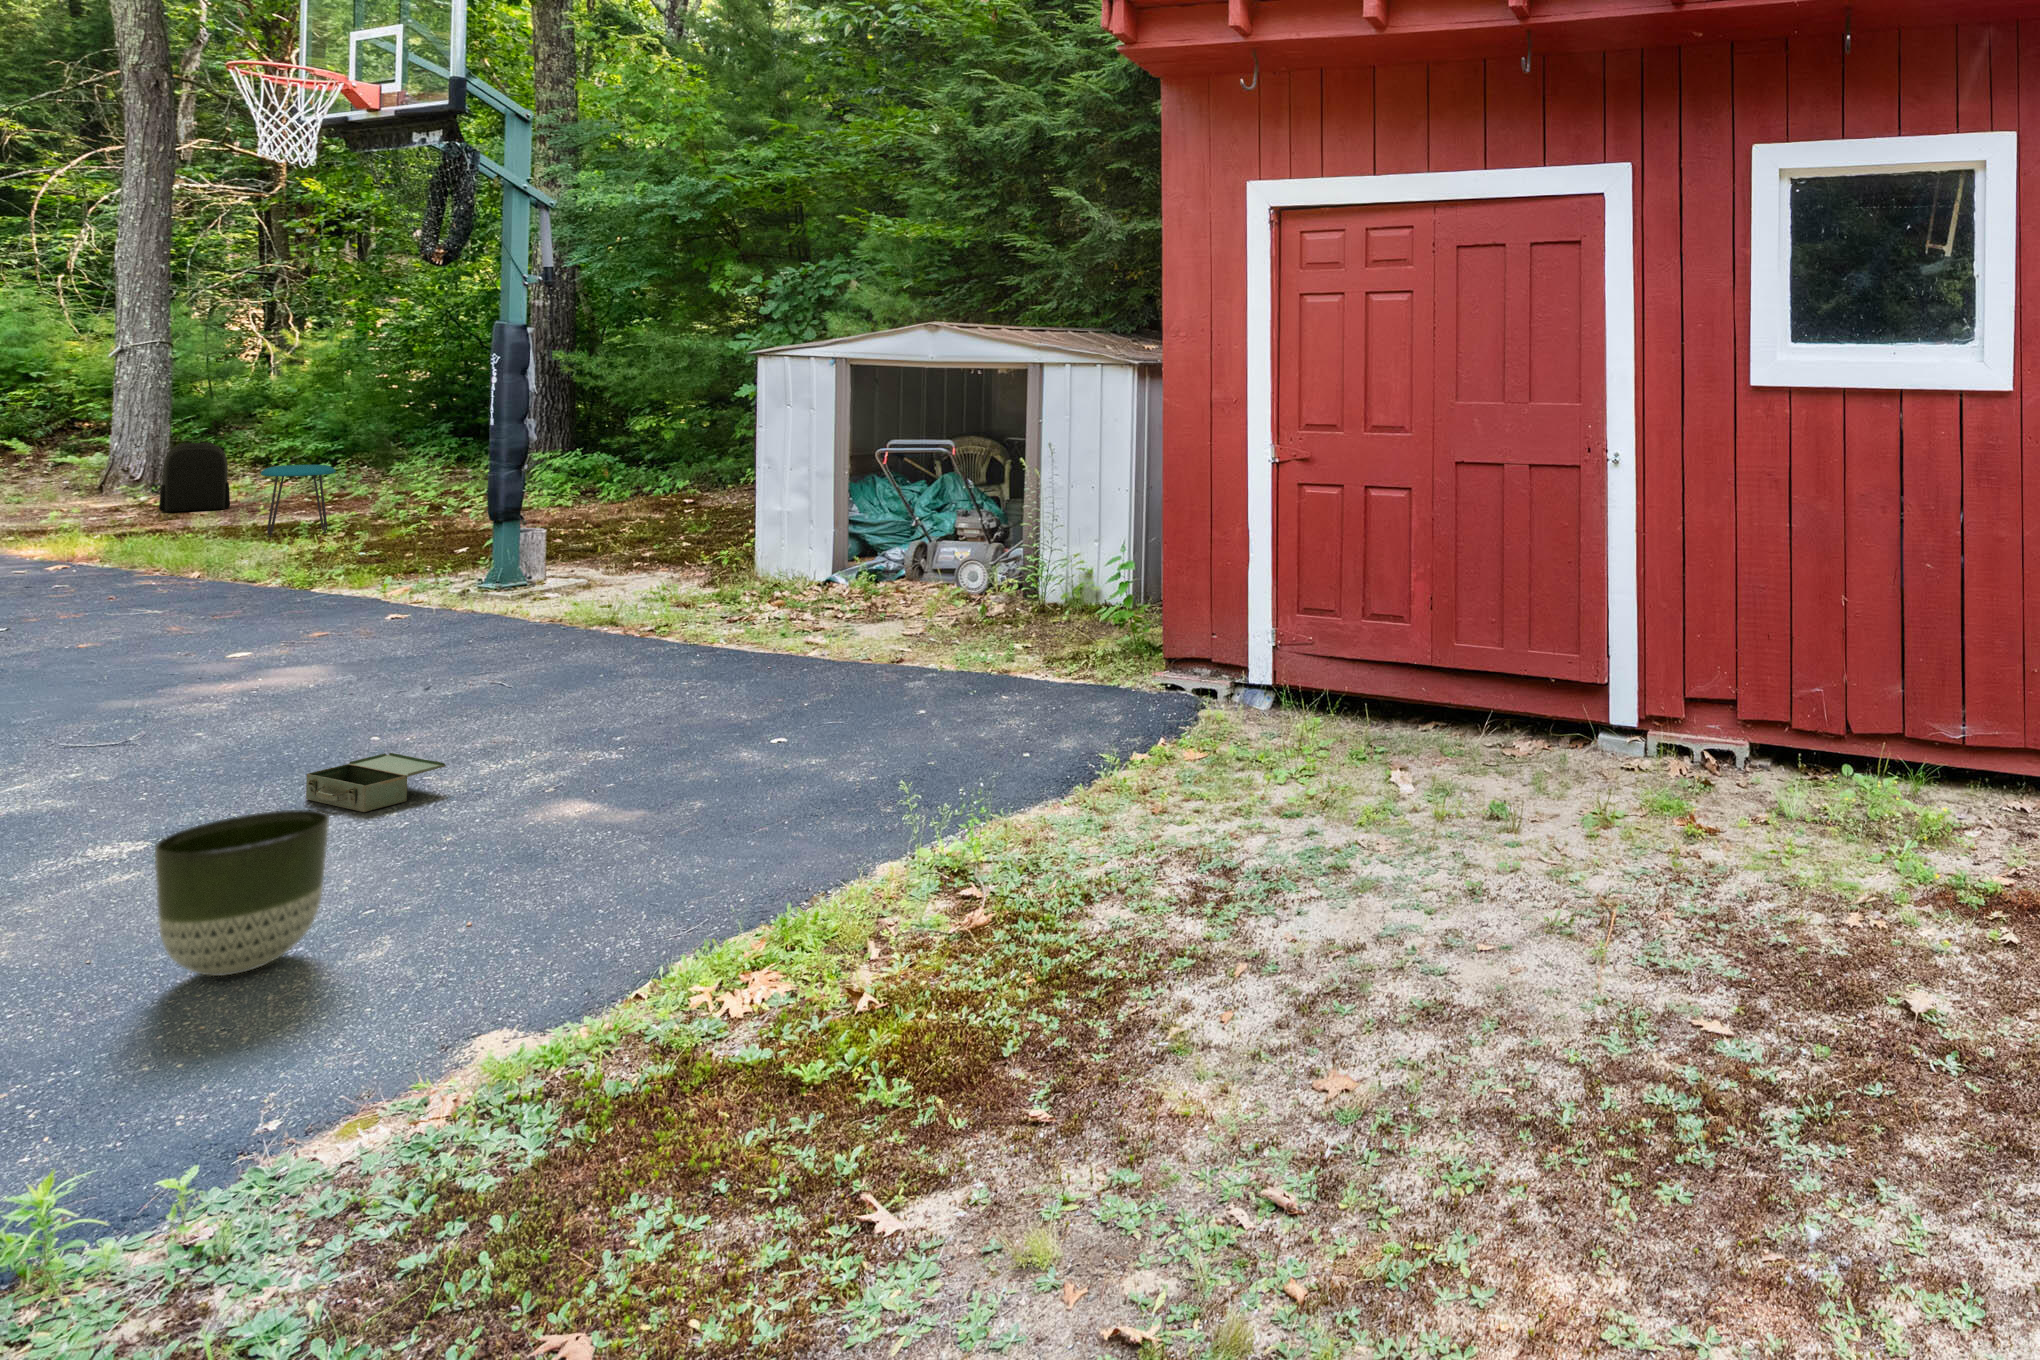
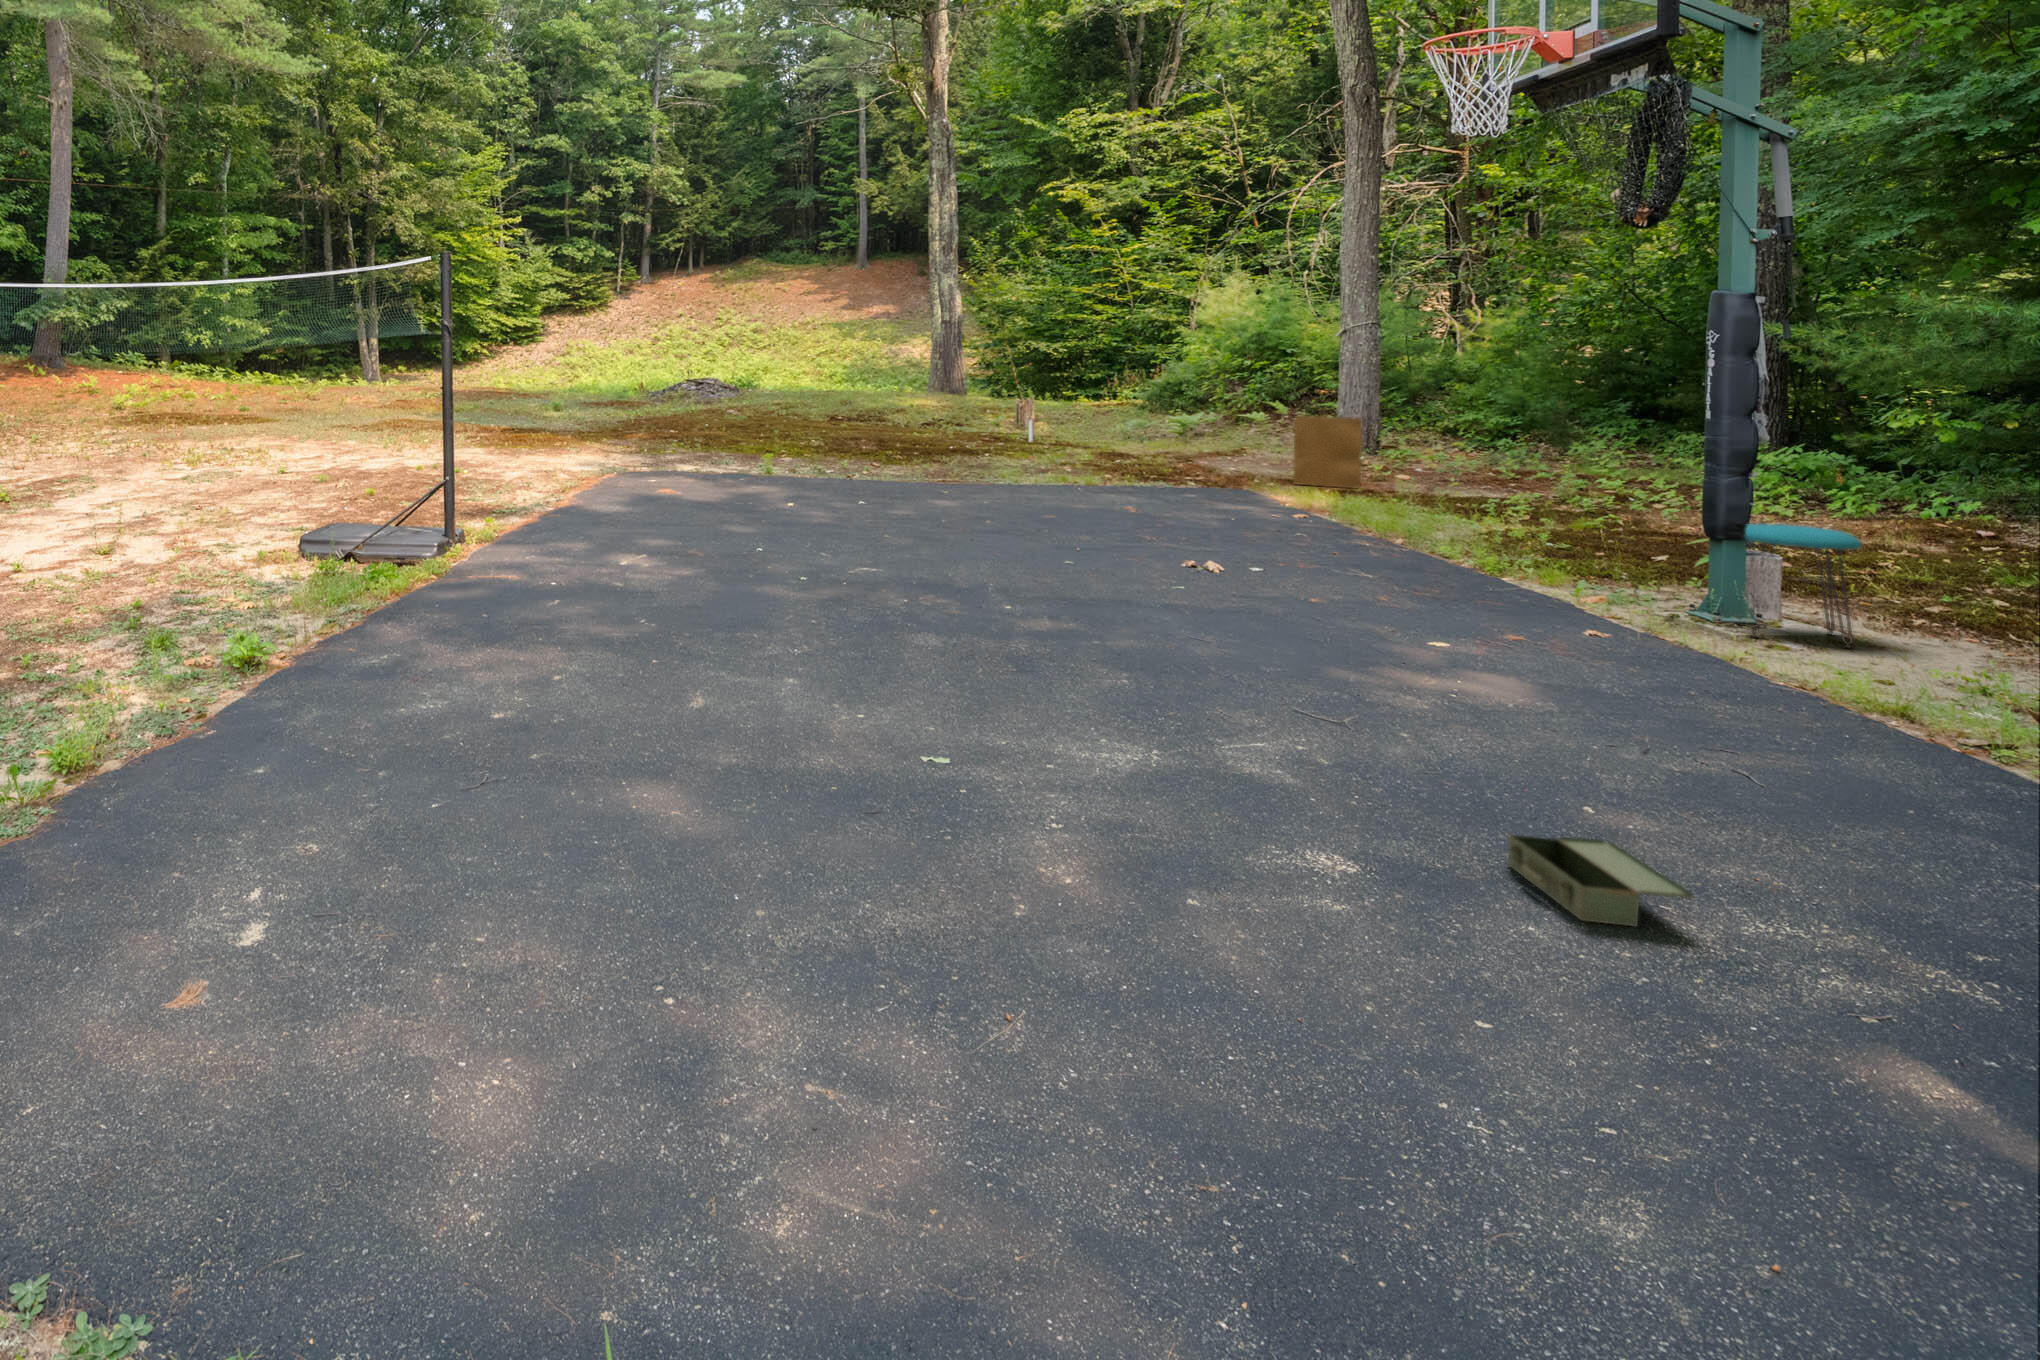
backpack: present [159,440,230,512] -> none [1368,409,1423,474]
cardboard box: none [50,451,151,537] -> present [1293,415,1362,489]
stool: present [261,465,336,536] -> present [1737,524,1861,648]
planter: present [155,810,329,976] -> none [1348,914,1556,1153]

